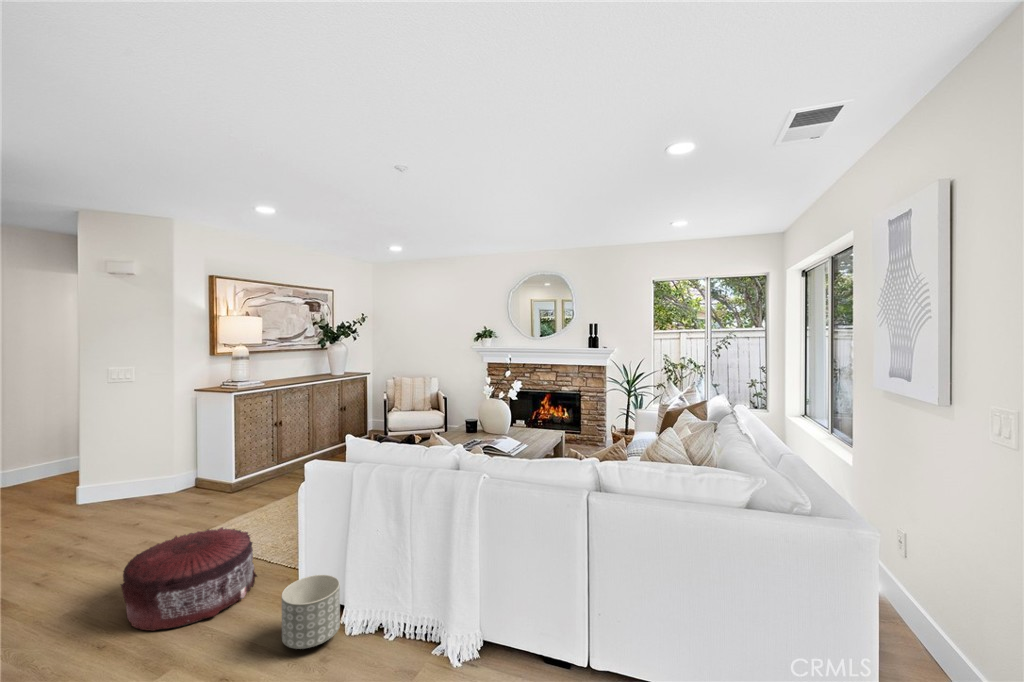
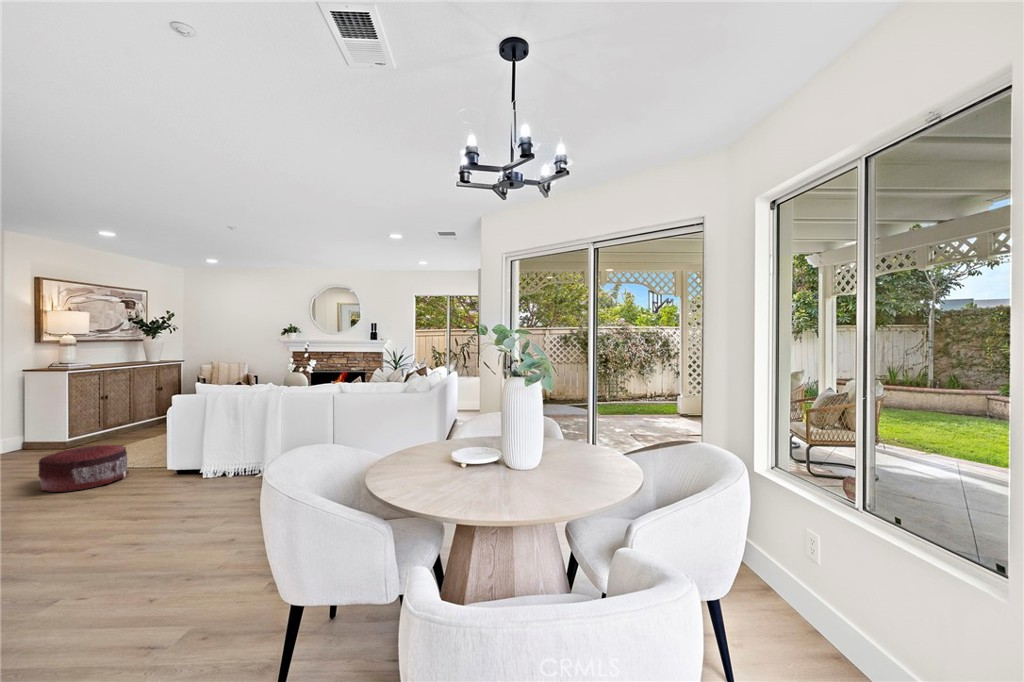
planter: present [282,575,340,649] -> none [163,452,198,484]

